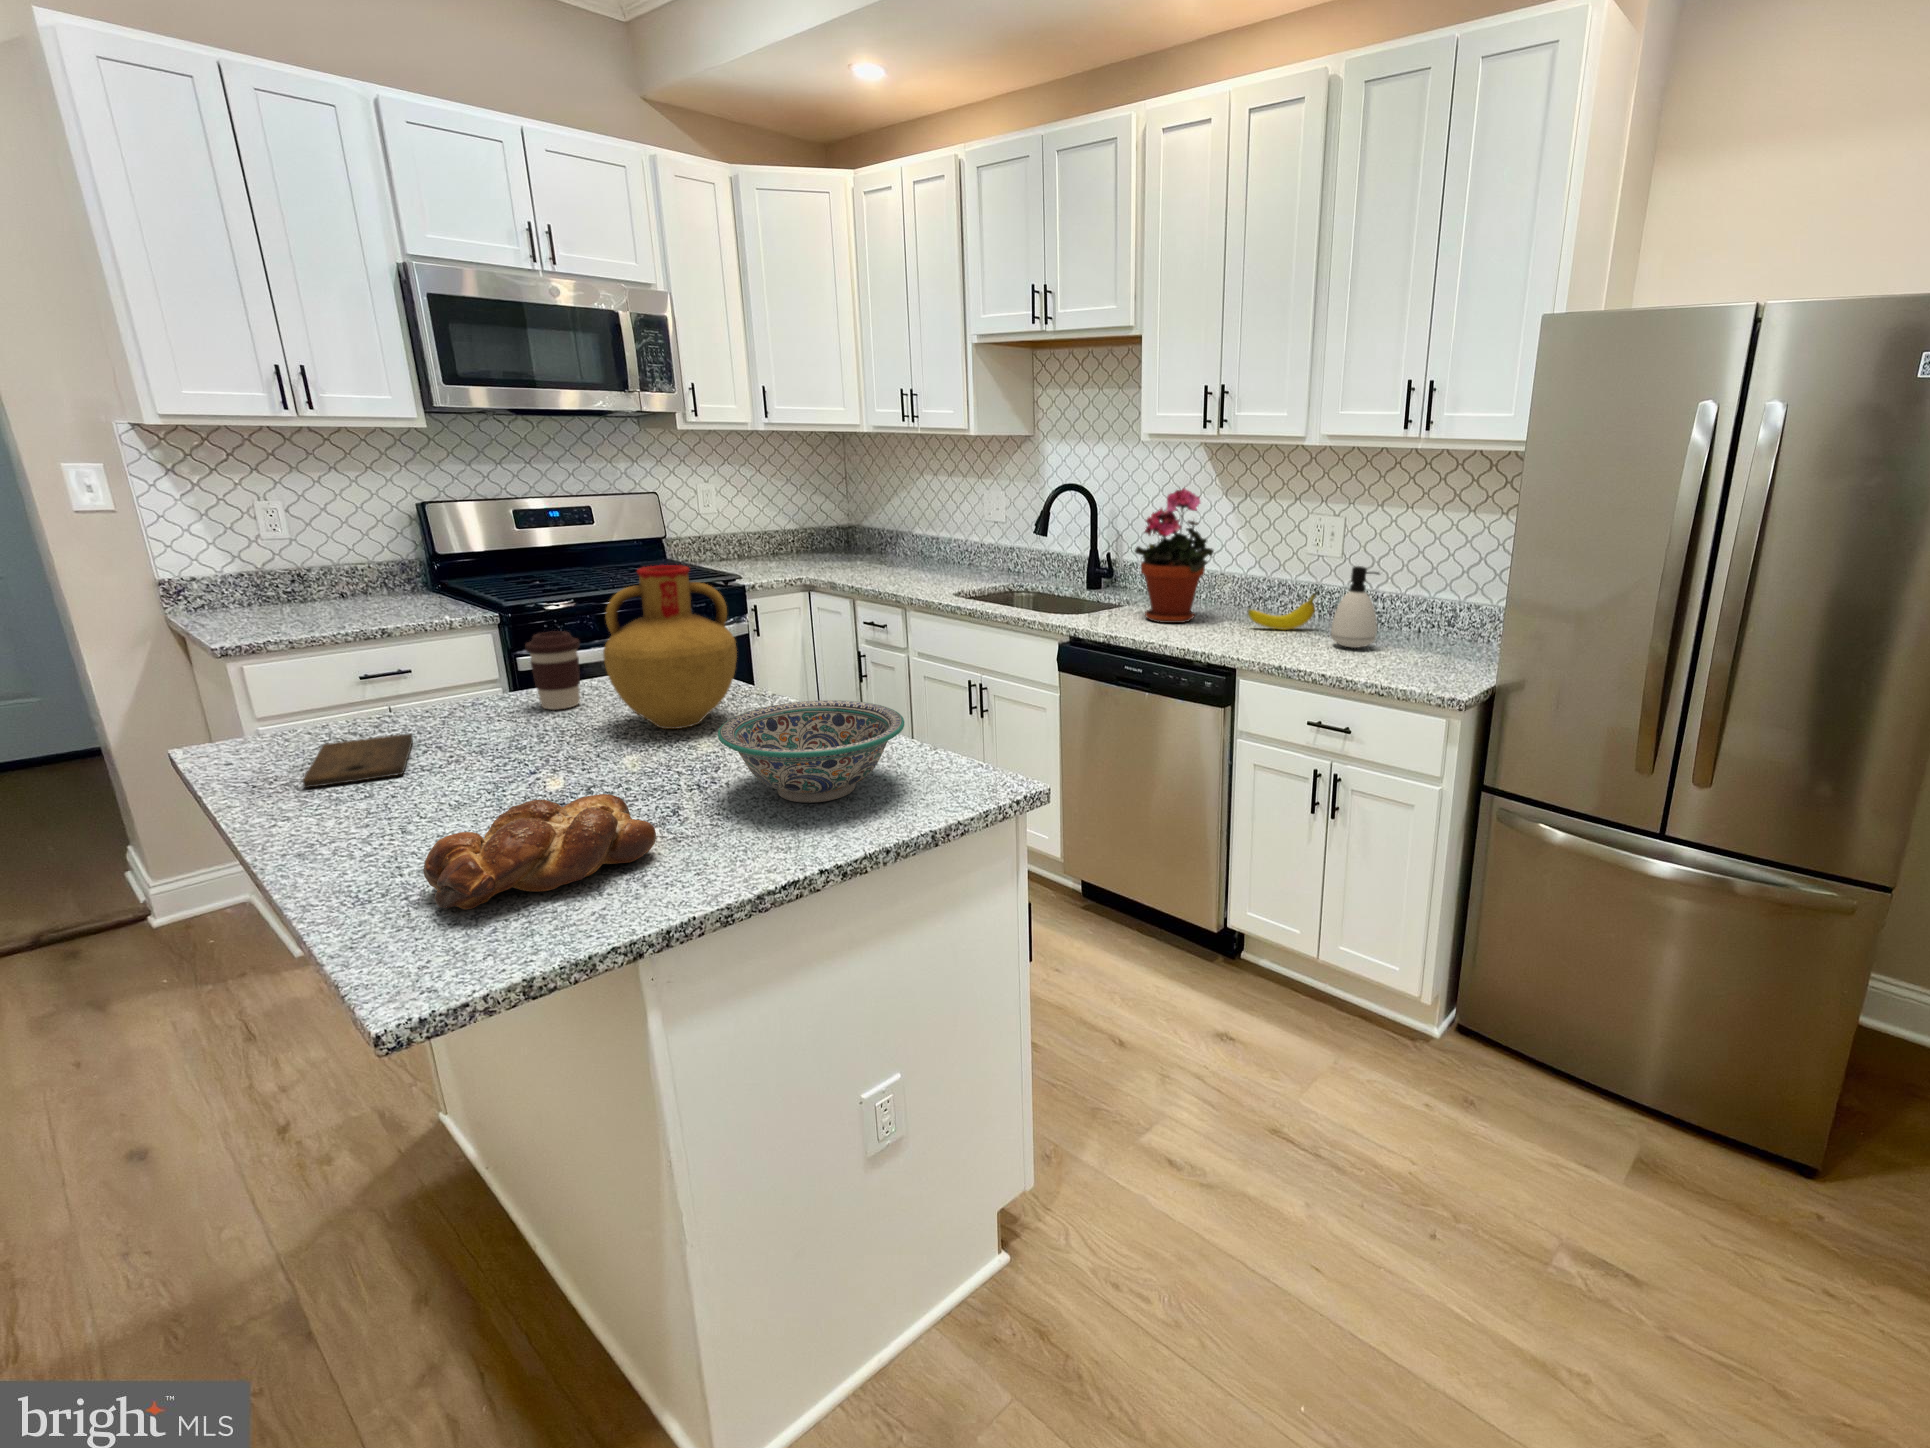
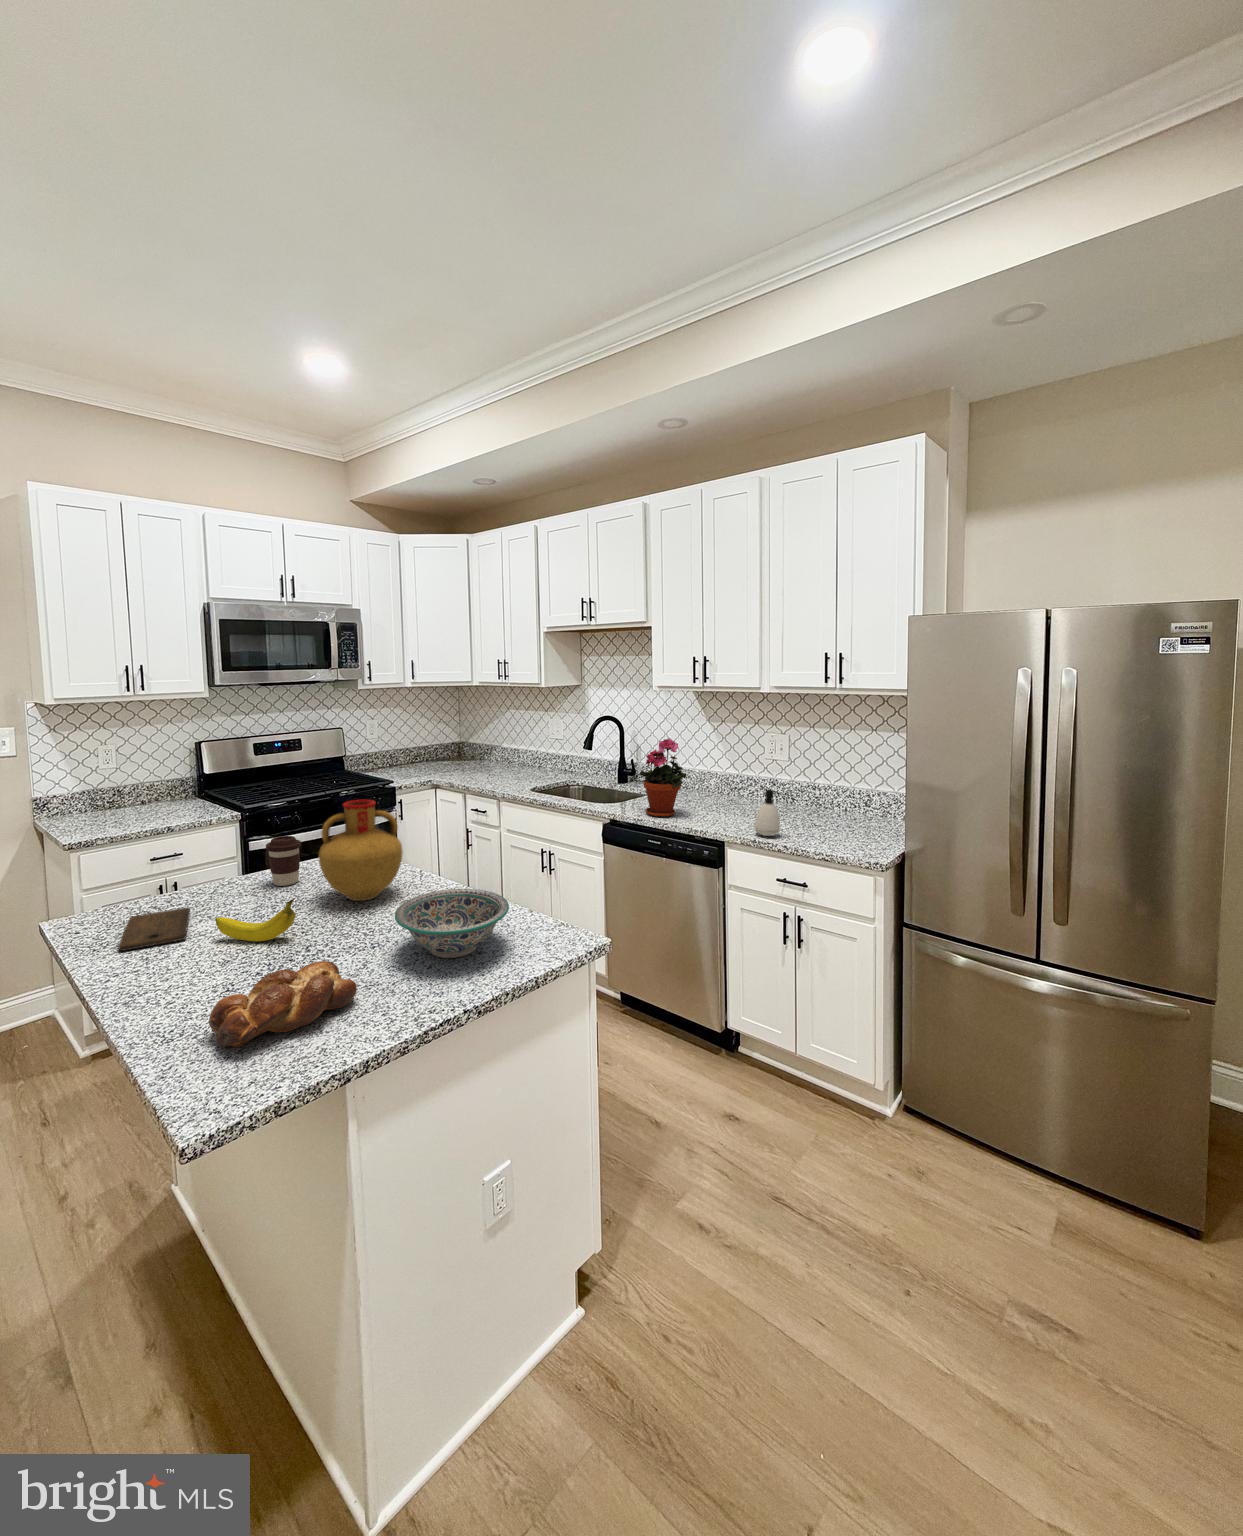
fruit: present [1248,593,1316,630] -> present [215,899,296,941]

